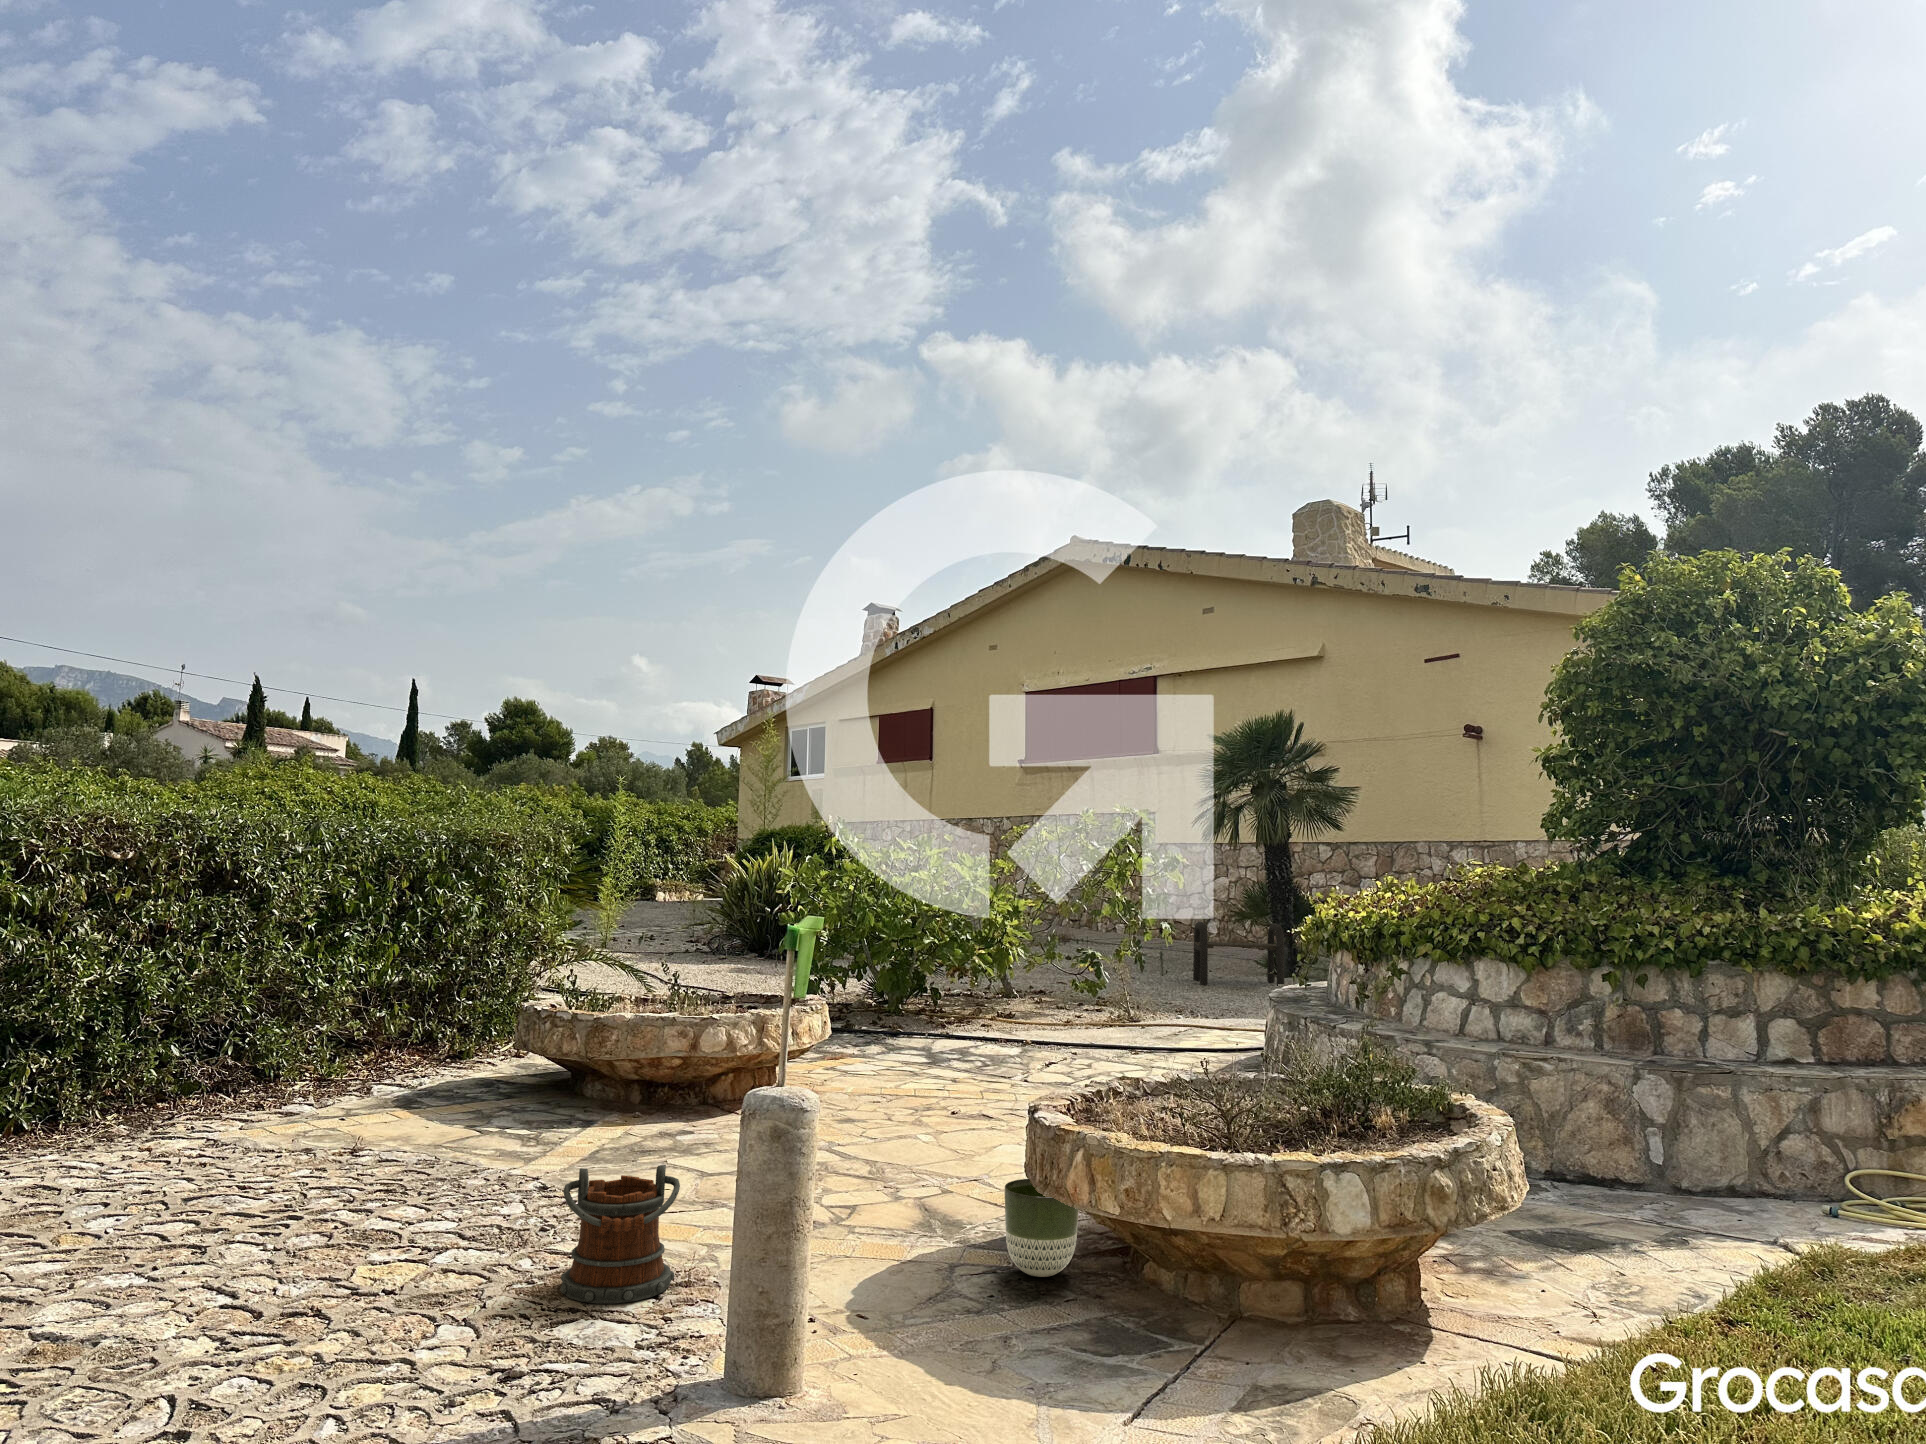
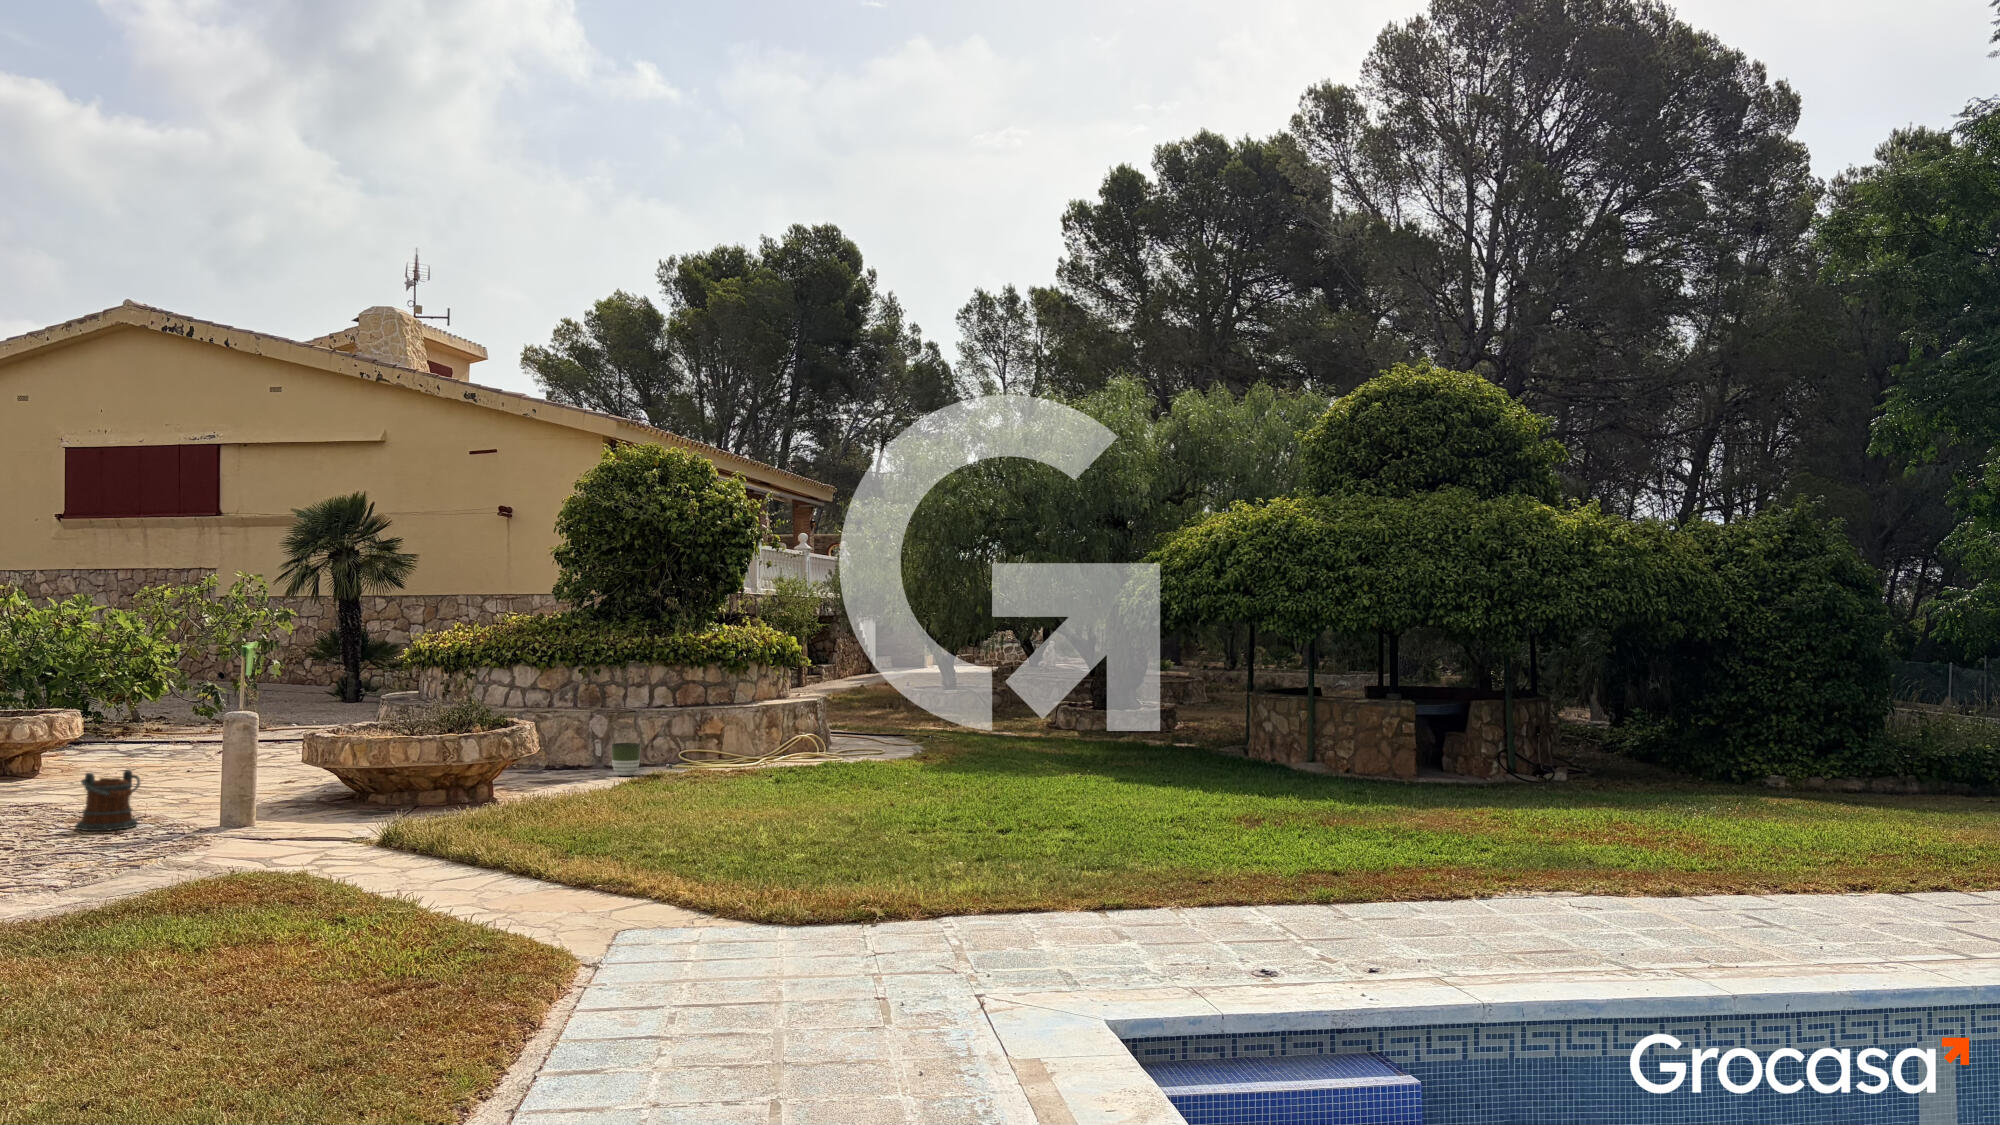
bench: present [1193,921,1284,986] -> none [268,659,350,710]
planter: present [1005,1179,1079,1277] -> present [611,743,641,776]

